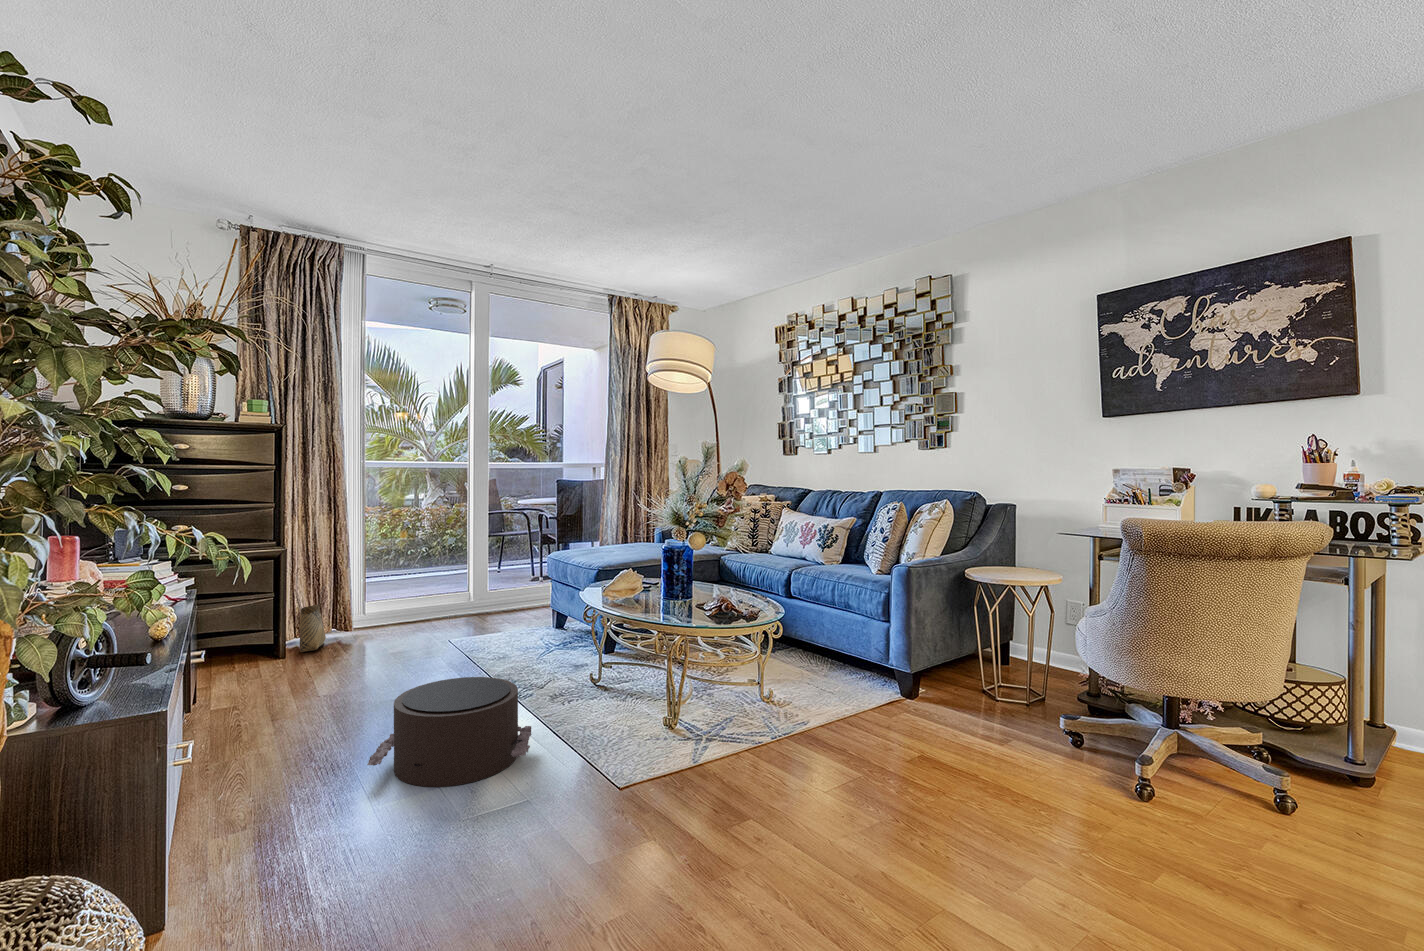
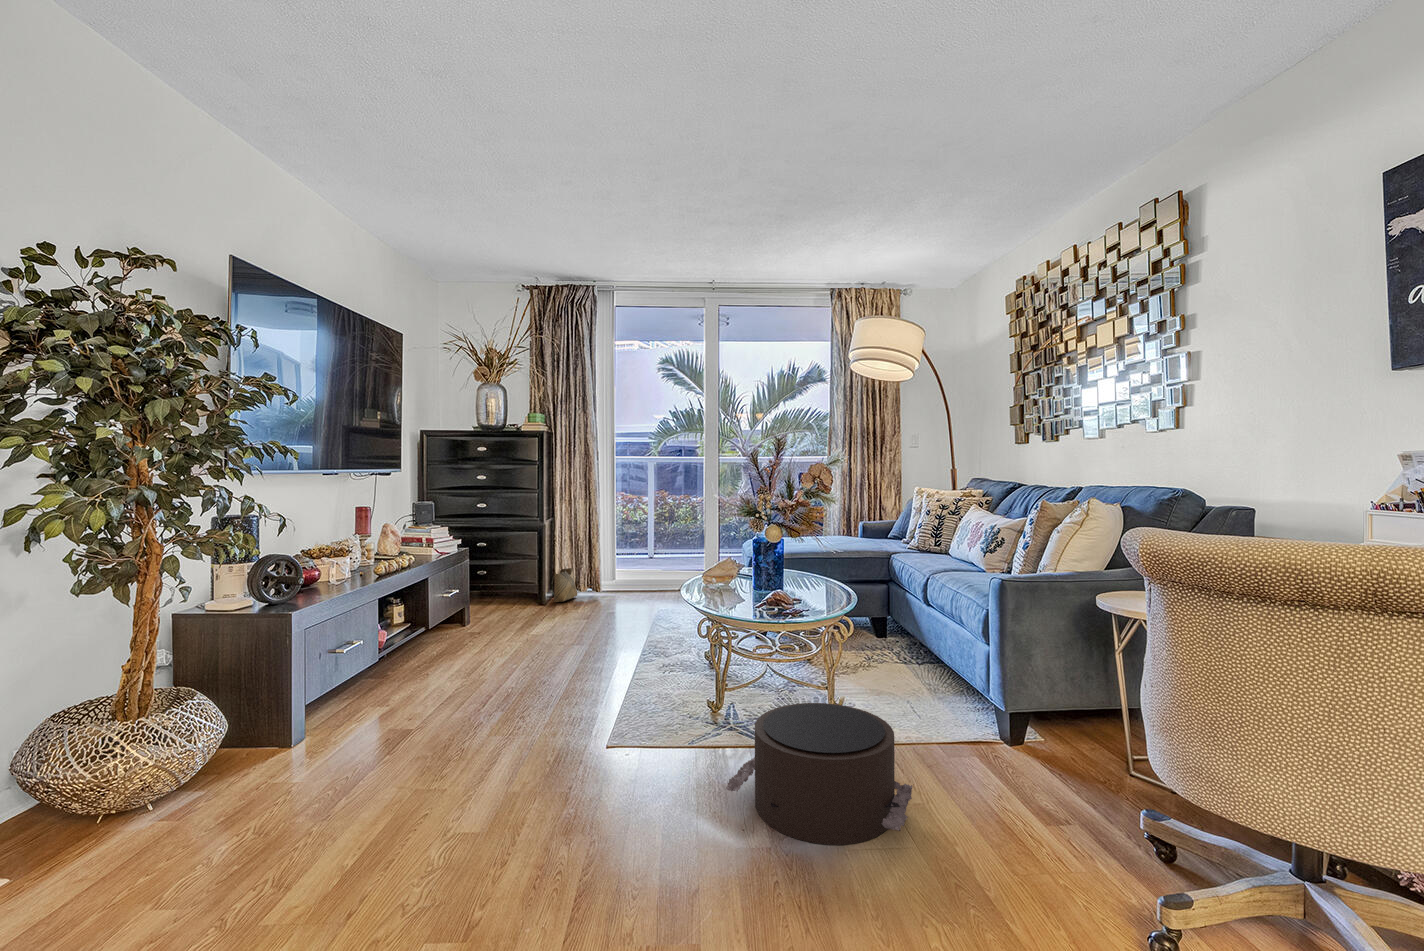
pouf: present [367,677,532,787] -> present [726,703,912,845]

